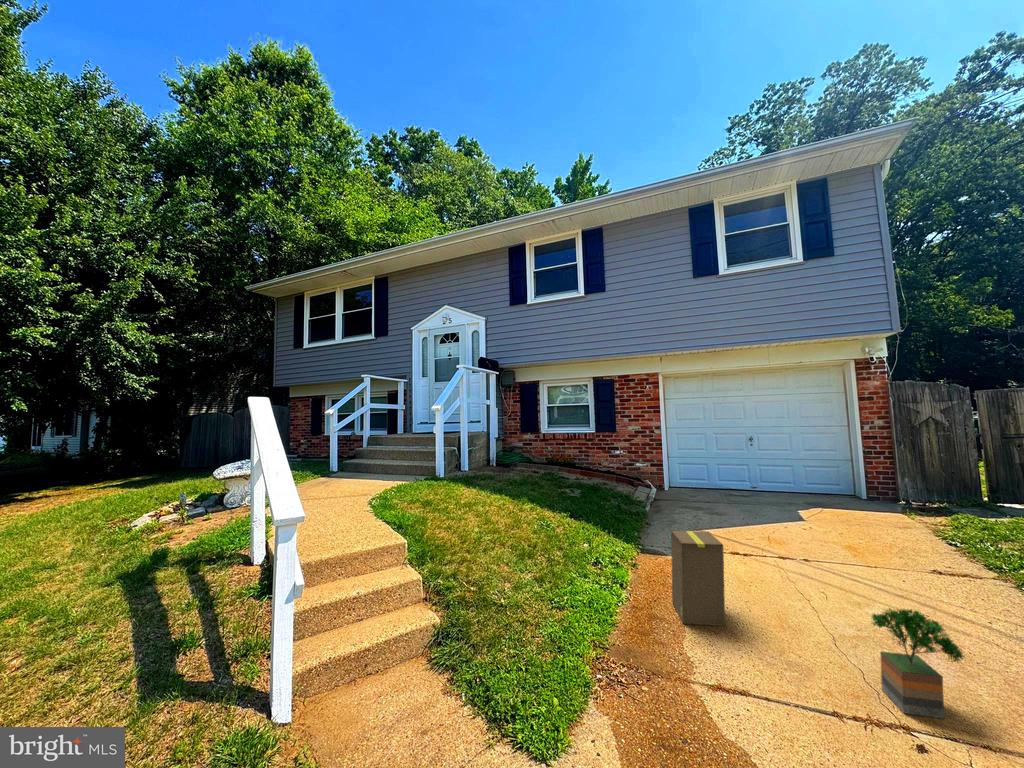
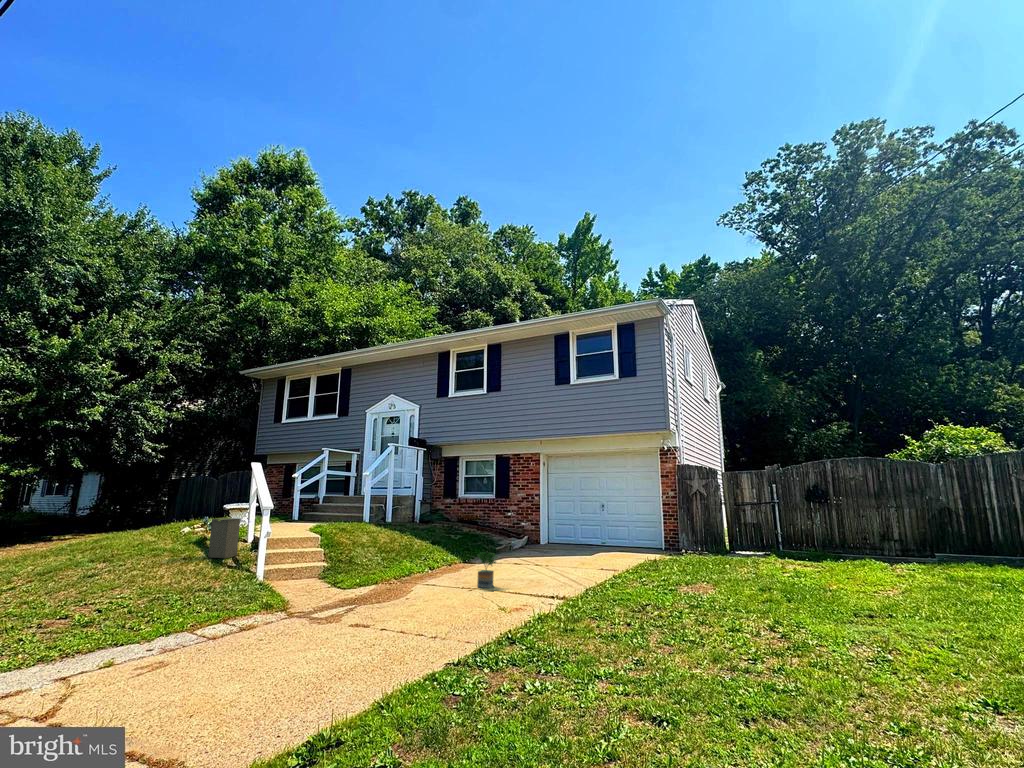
cardboard box: present [671,531,725,626] -> present [208,518,240,558]

